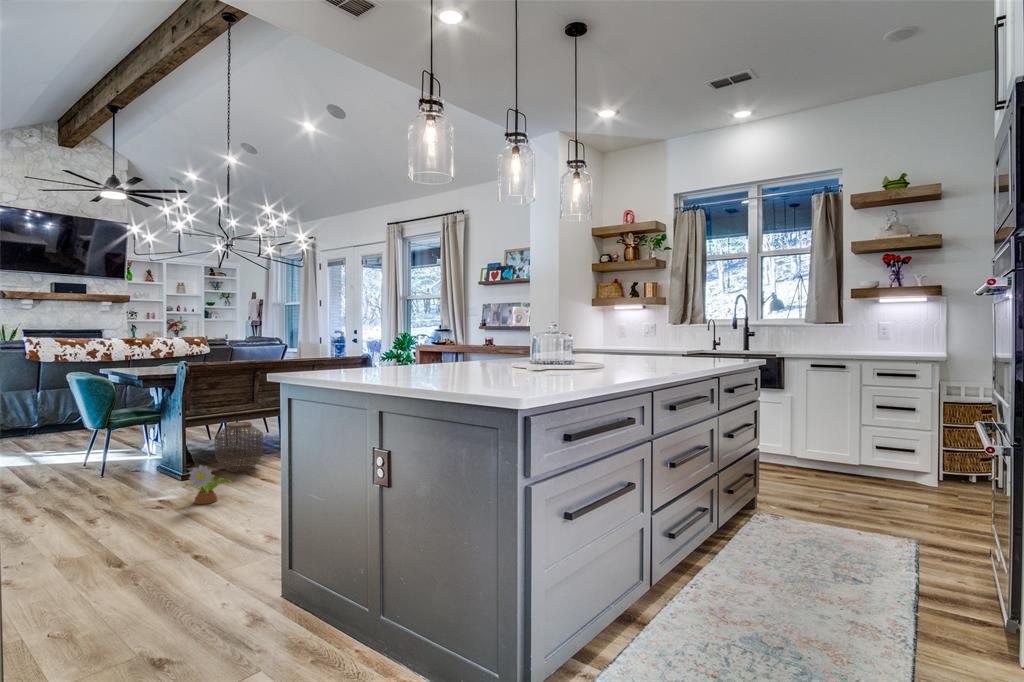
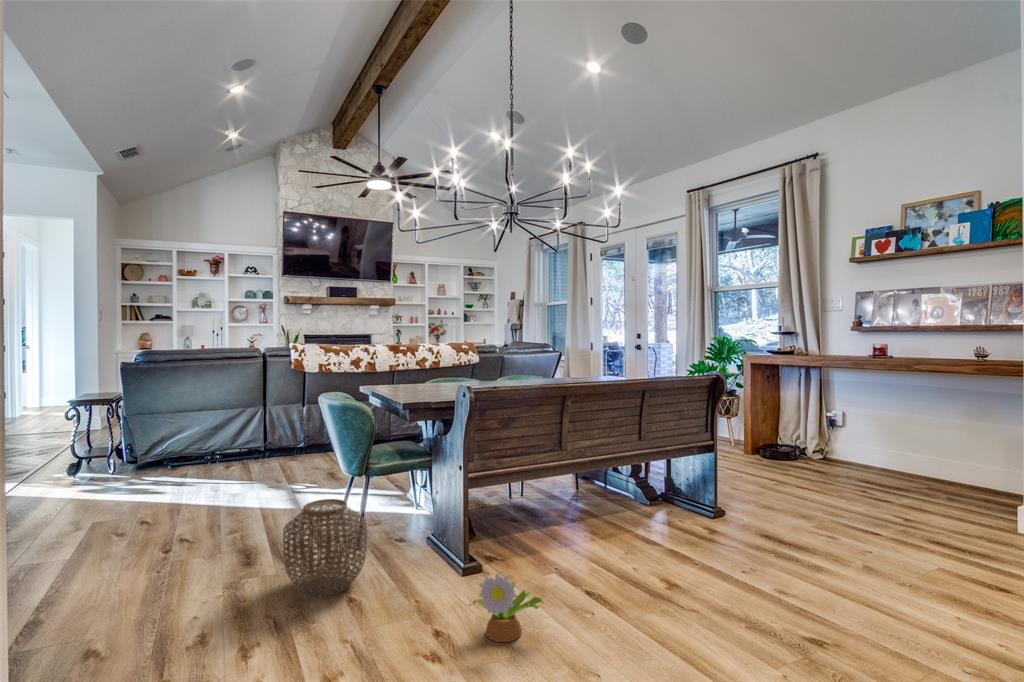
woven basket: present [215,422,263,472] -> present [283,499,367,596]

